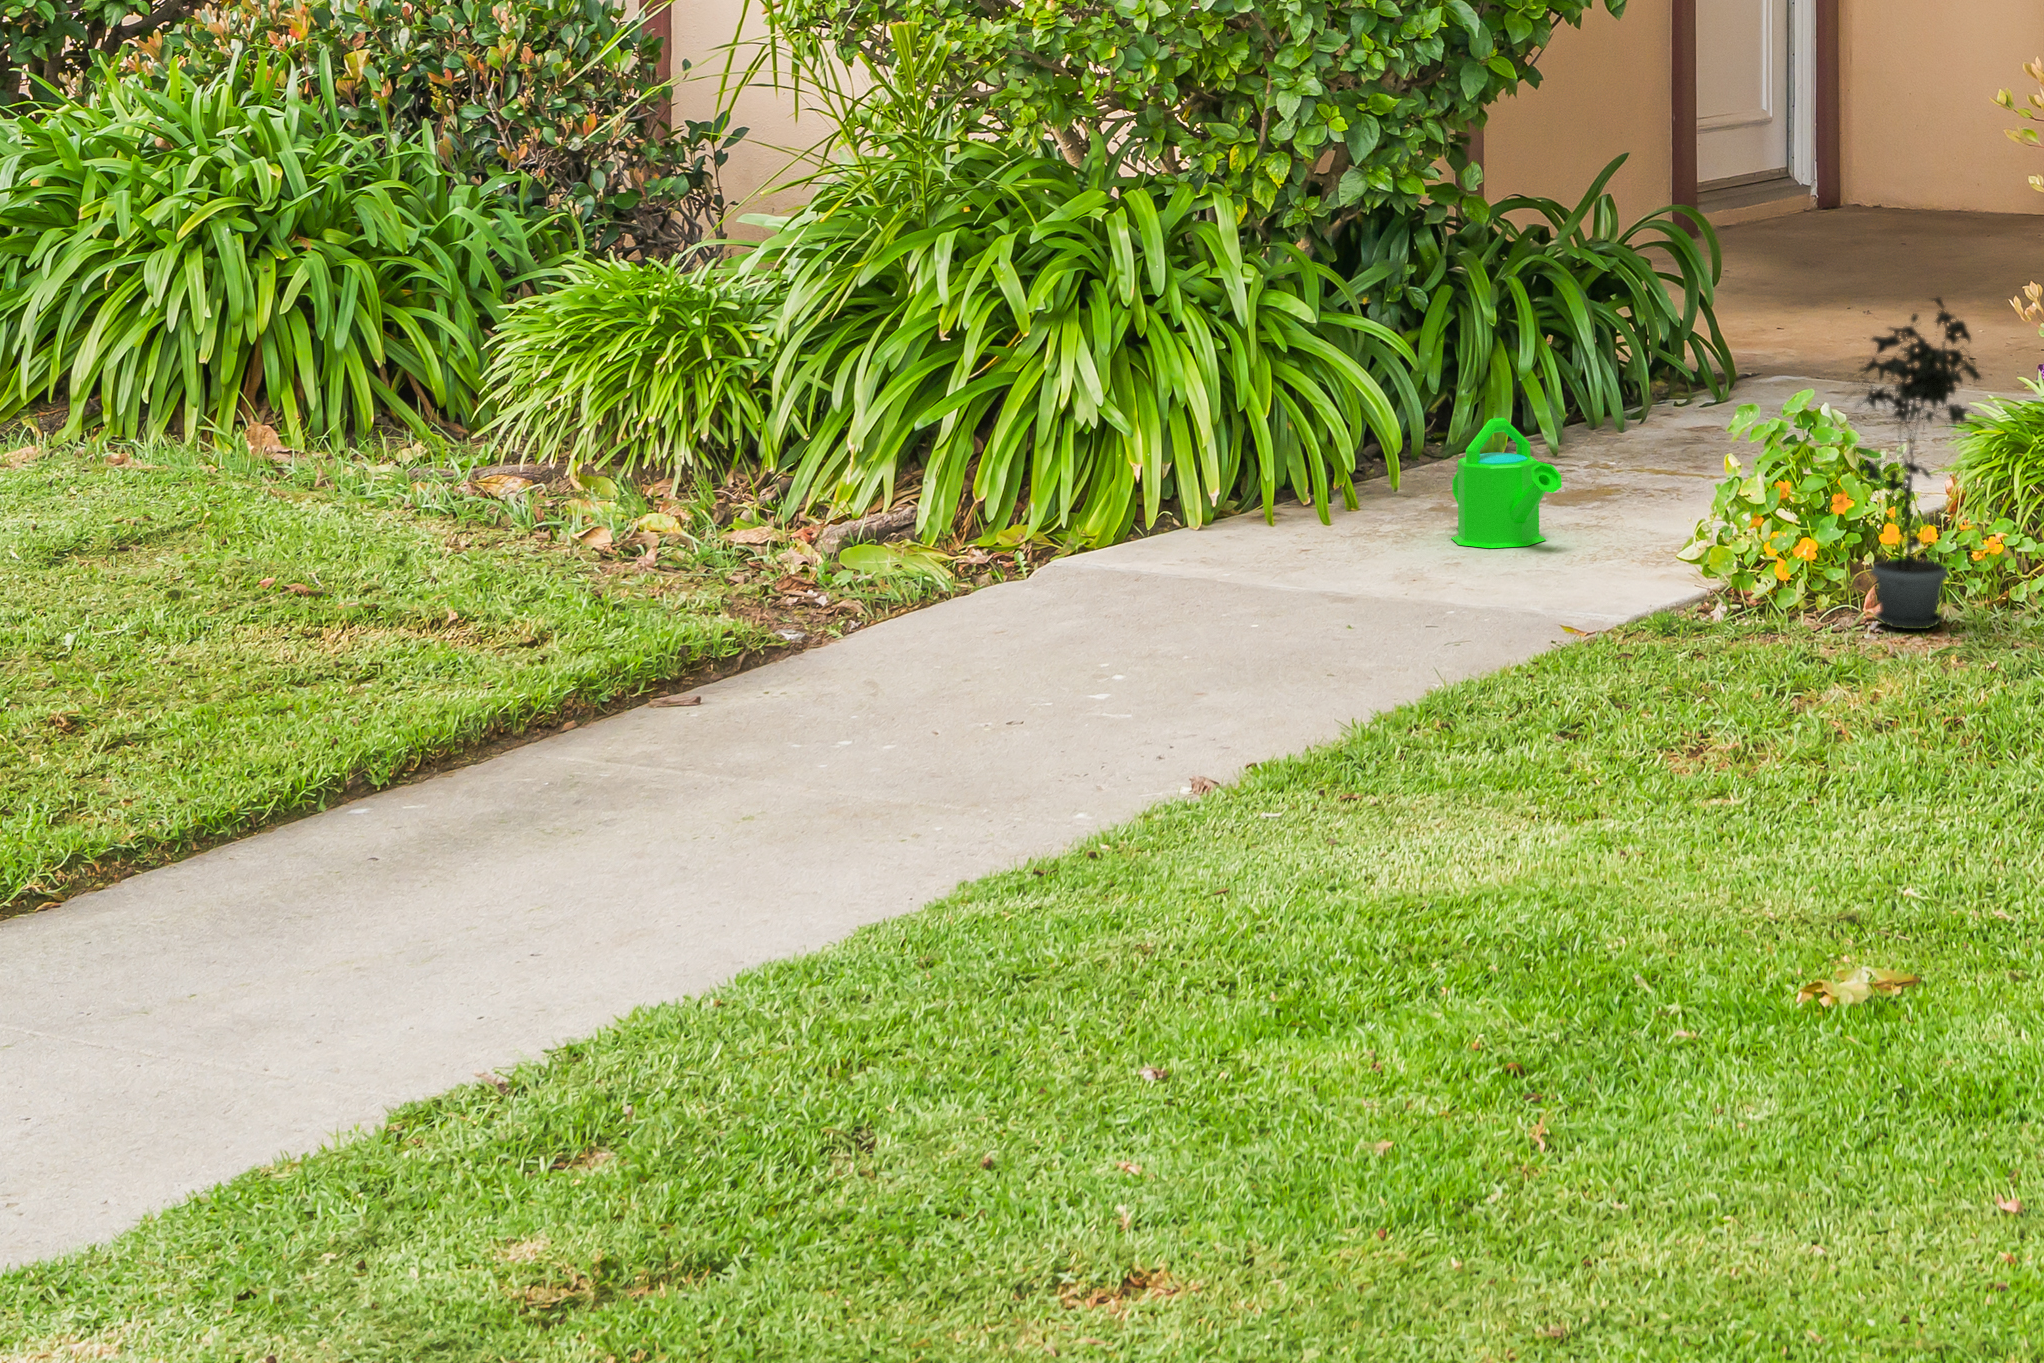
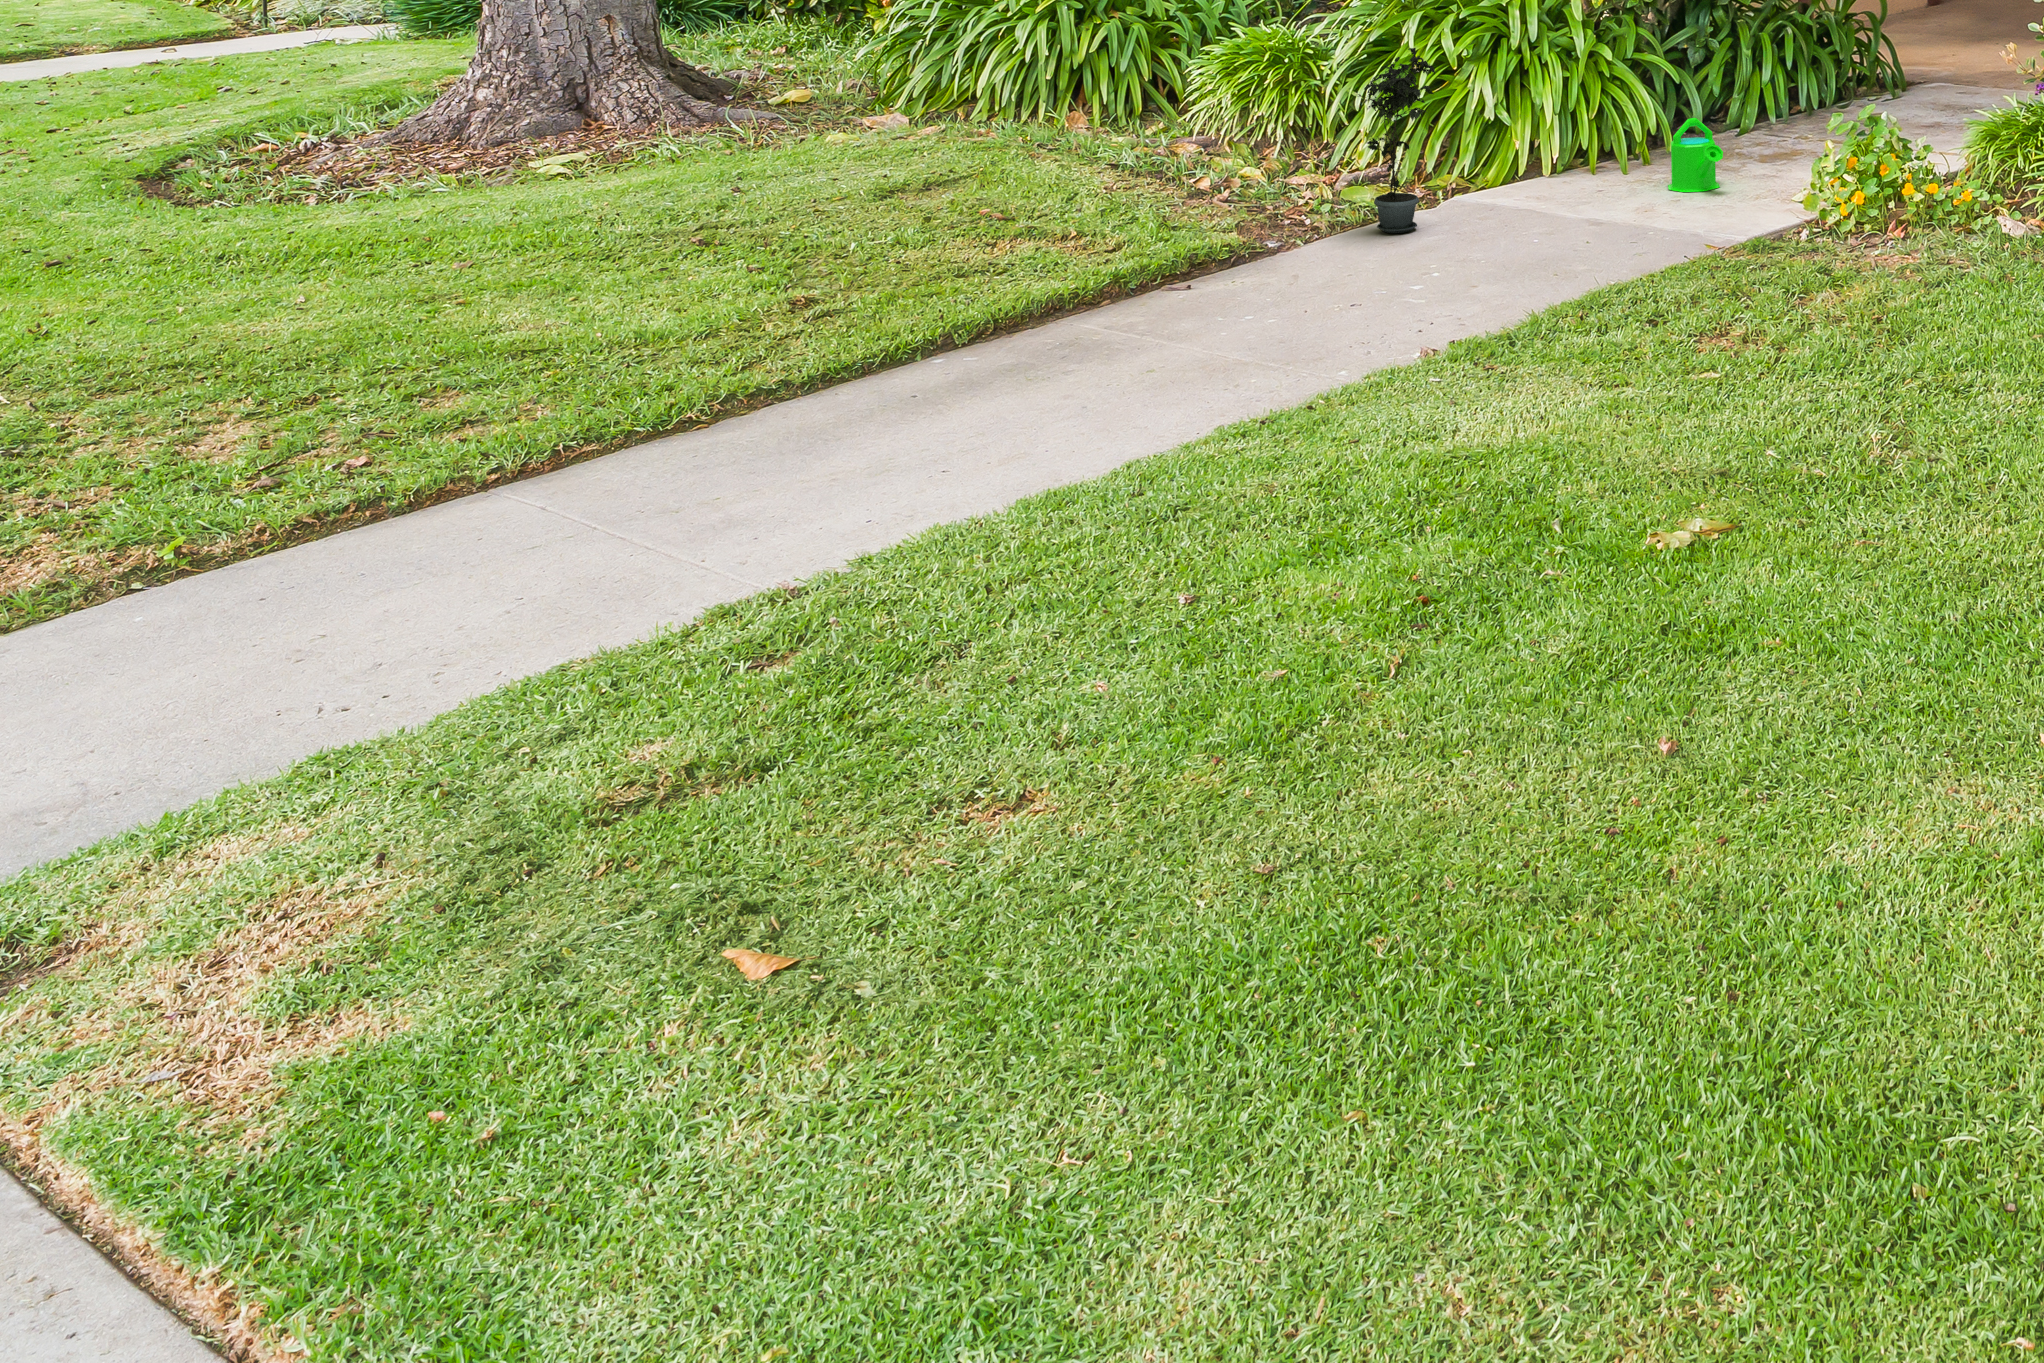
potted plant: present [1849,298,1981,629] -> present [1358,48,1435,233]

